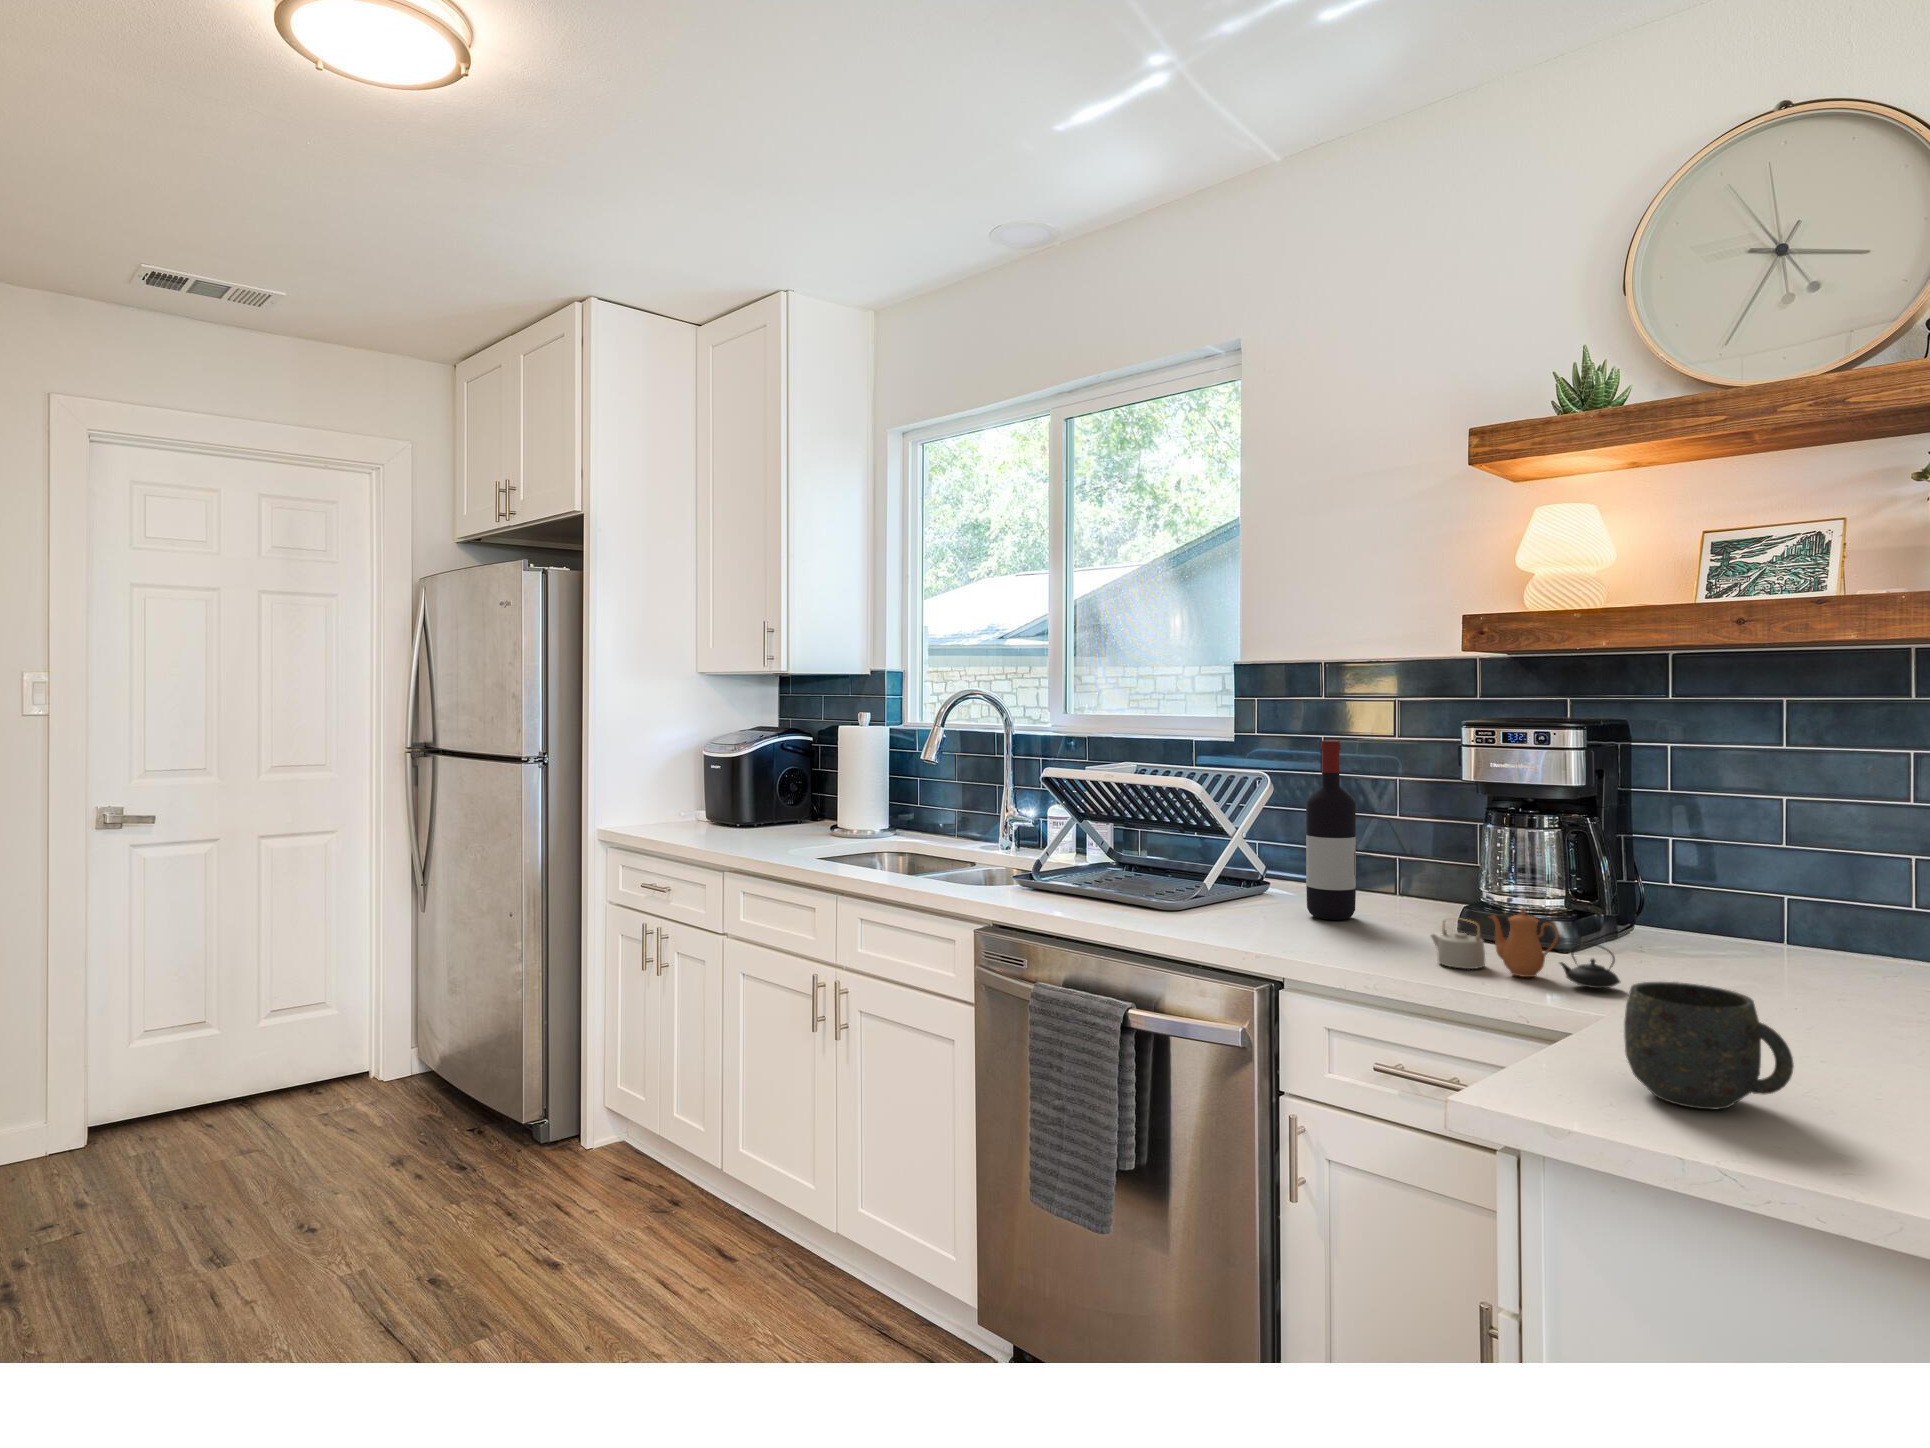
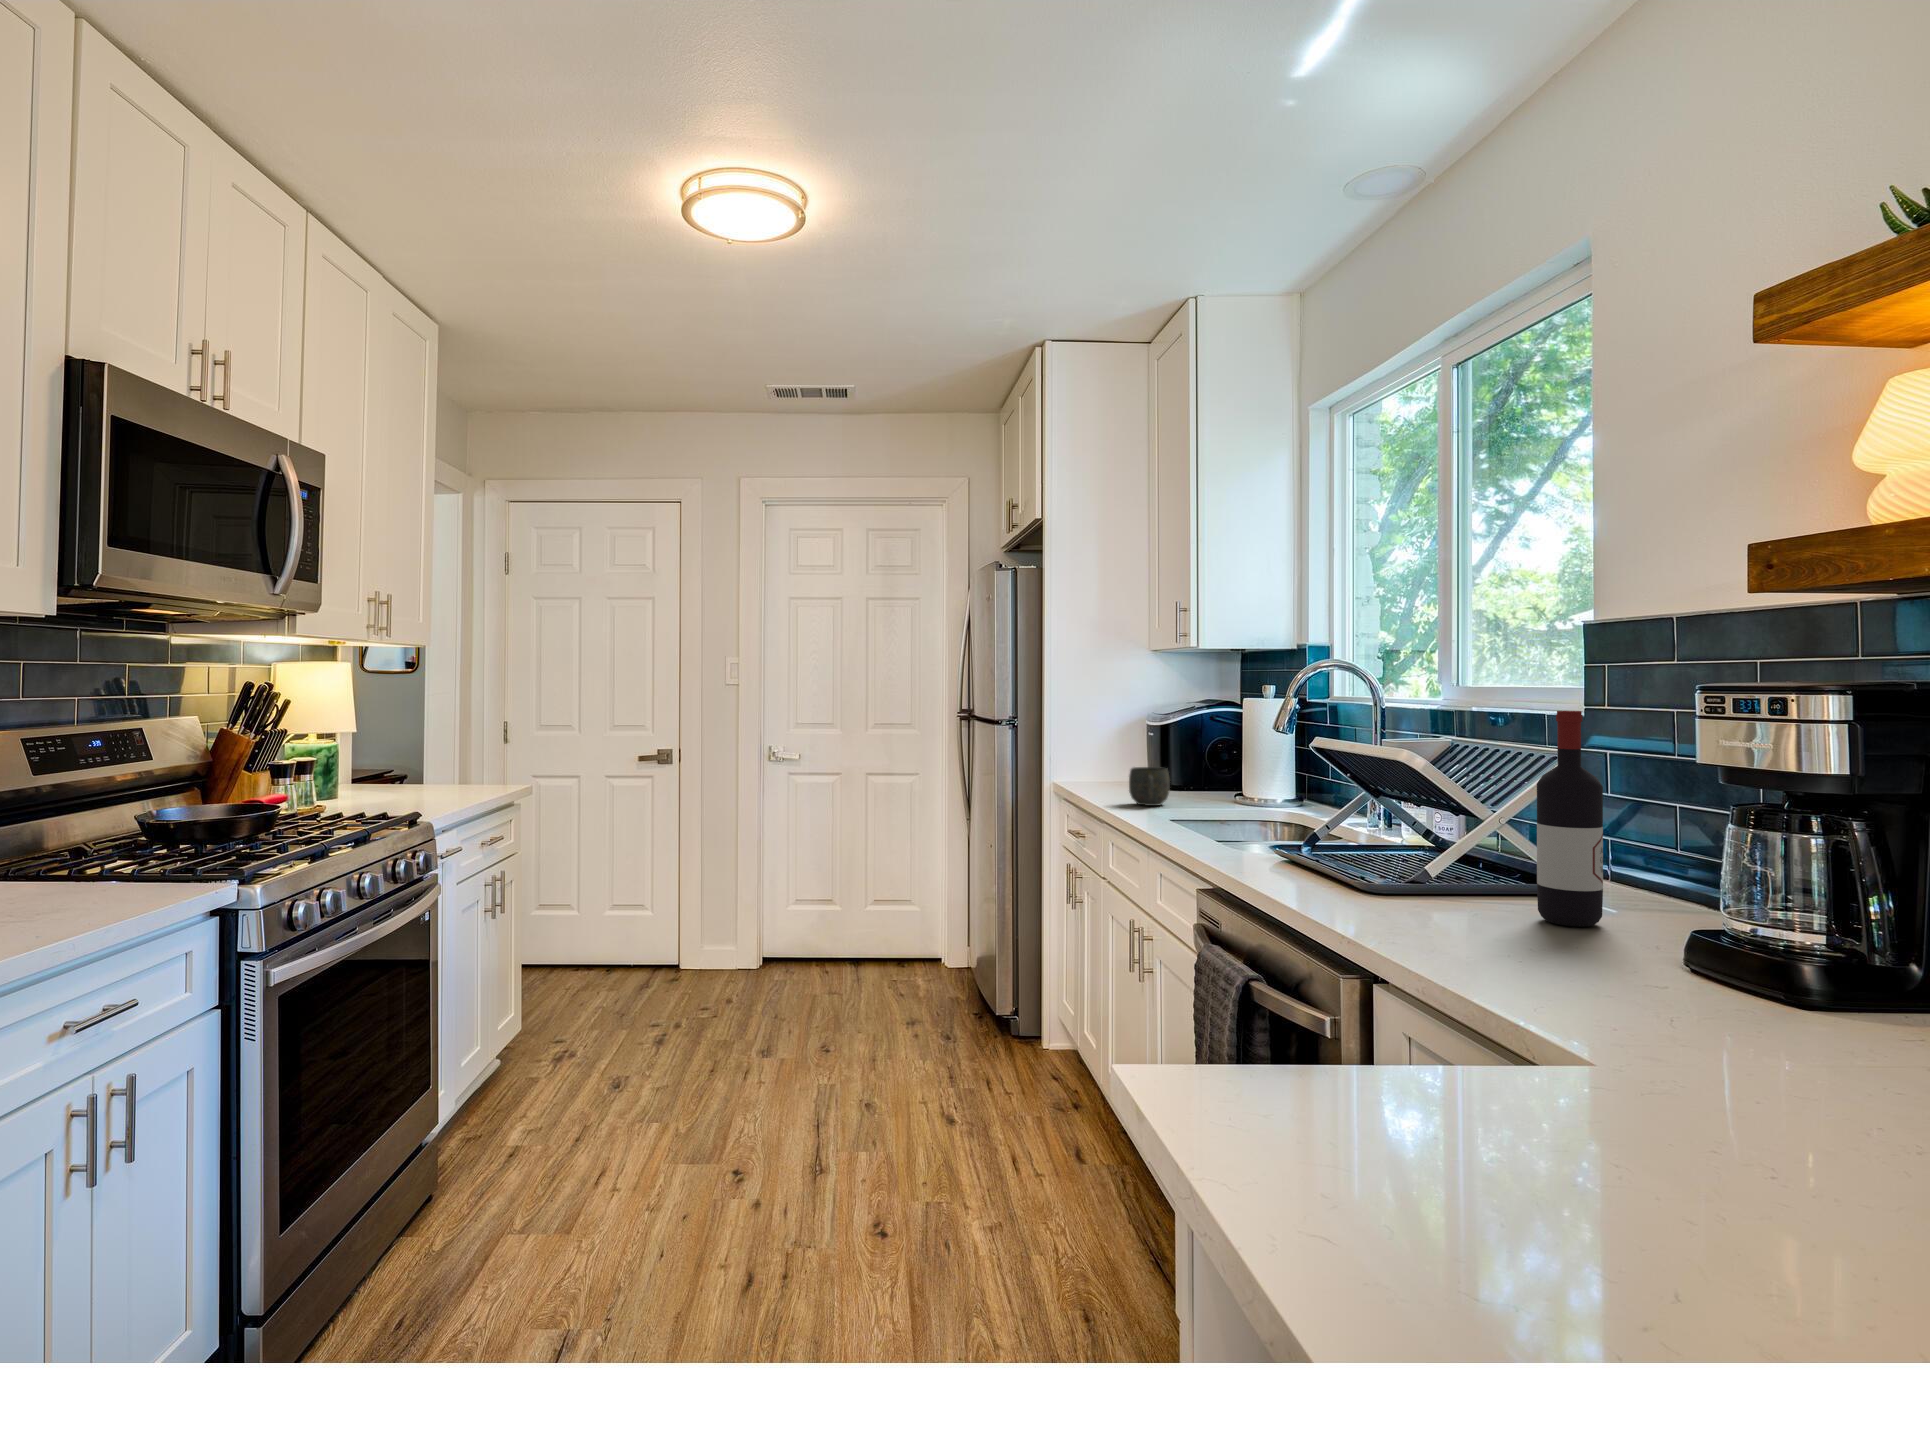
teapot: present [1431,908,1620,988] -> none [1561,923,1755,1043]
mug: present [1624,982,1794,1109] -> present [1129,767,1170,806]

